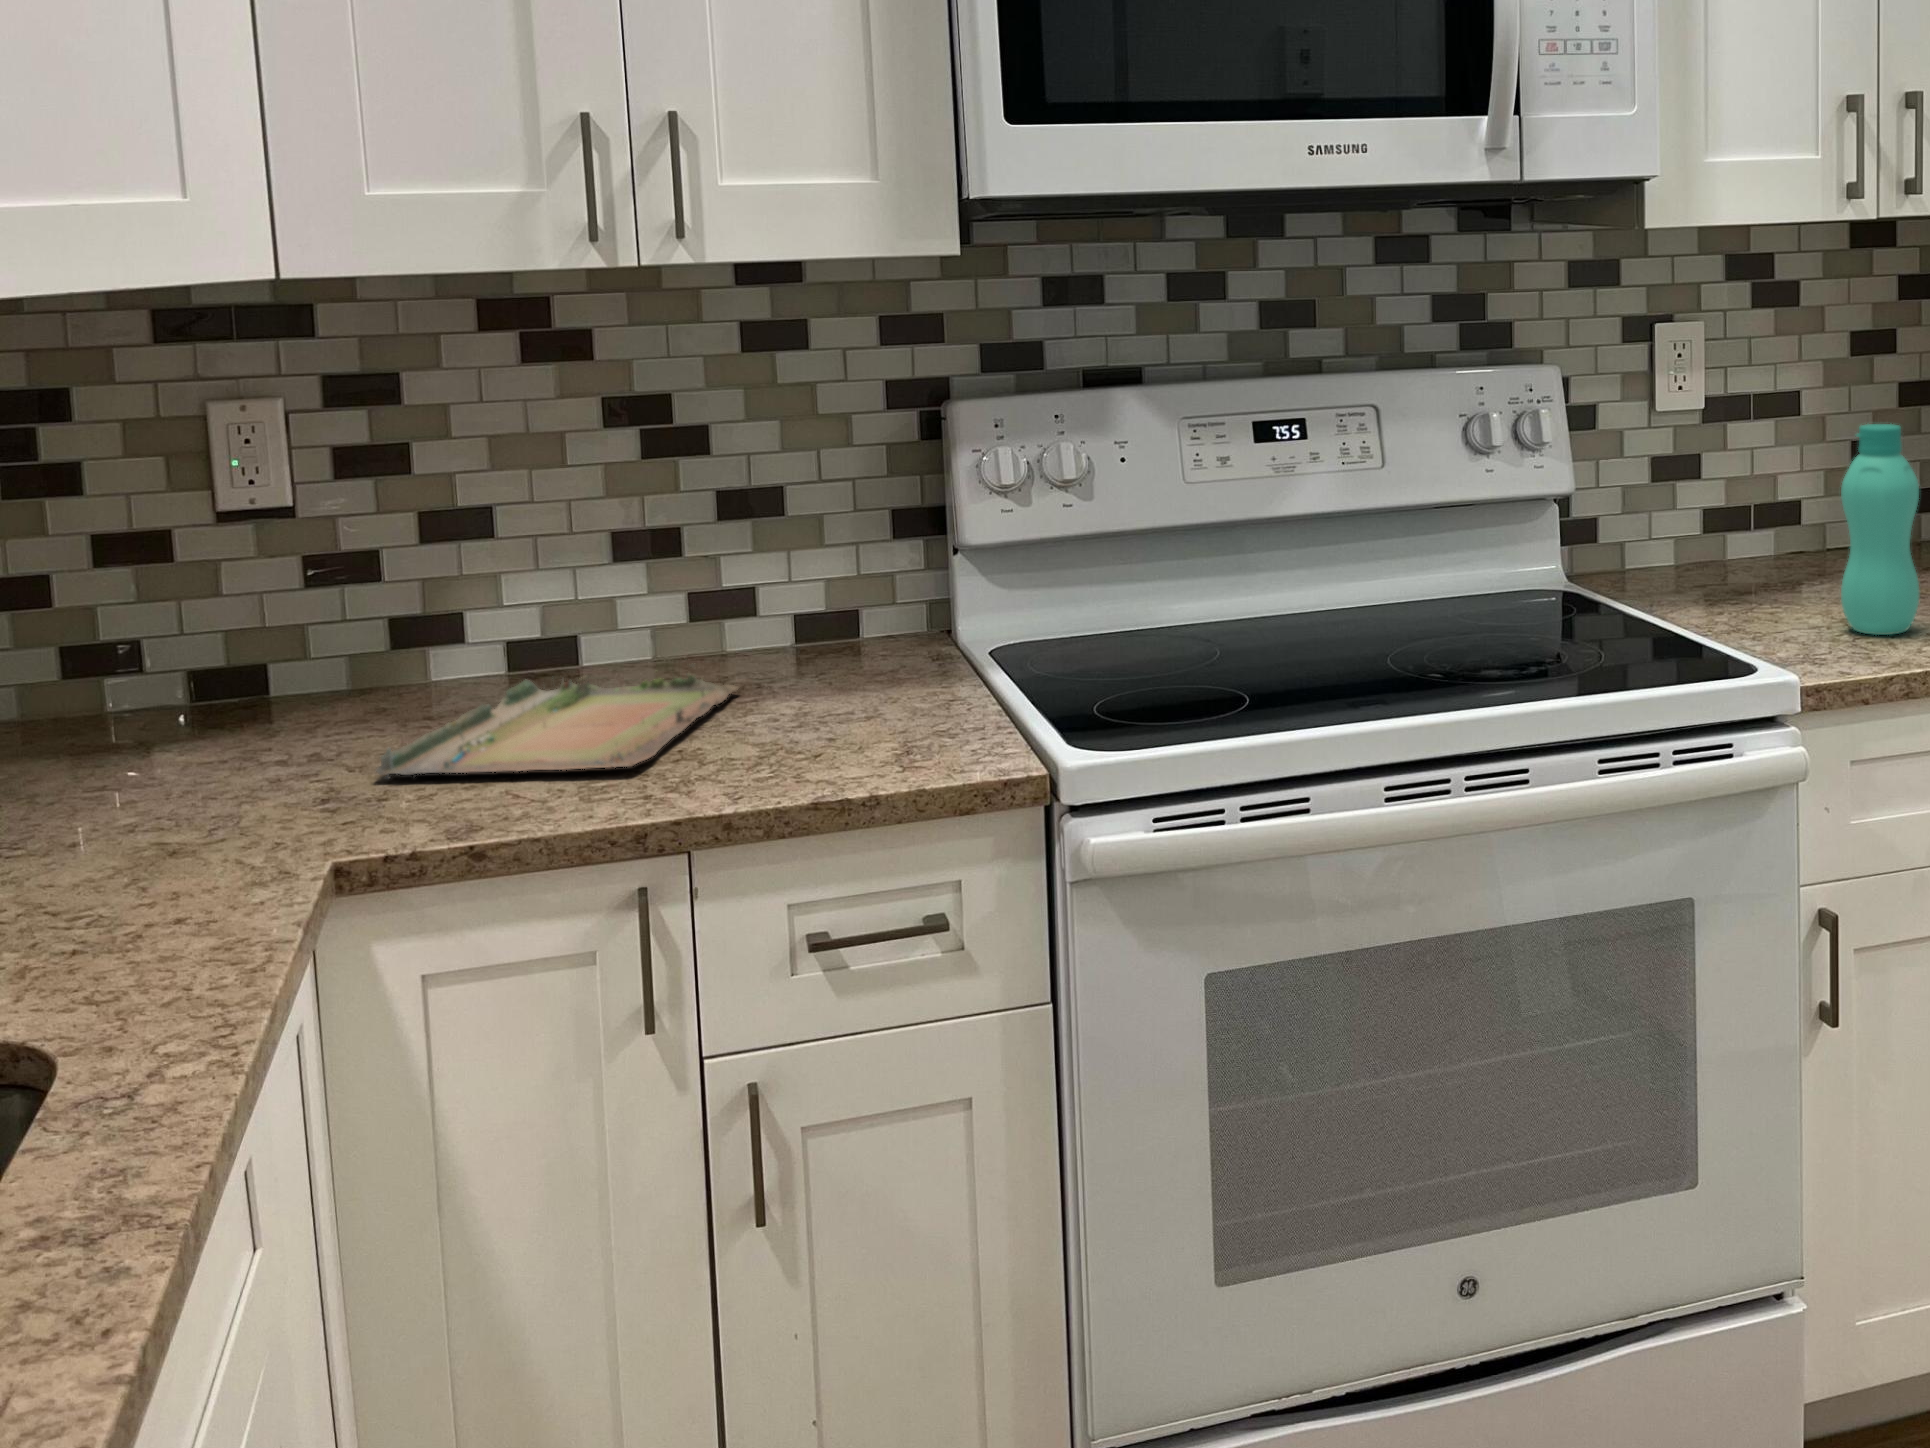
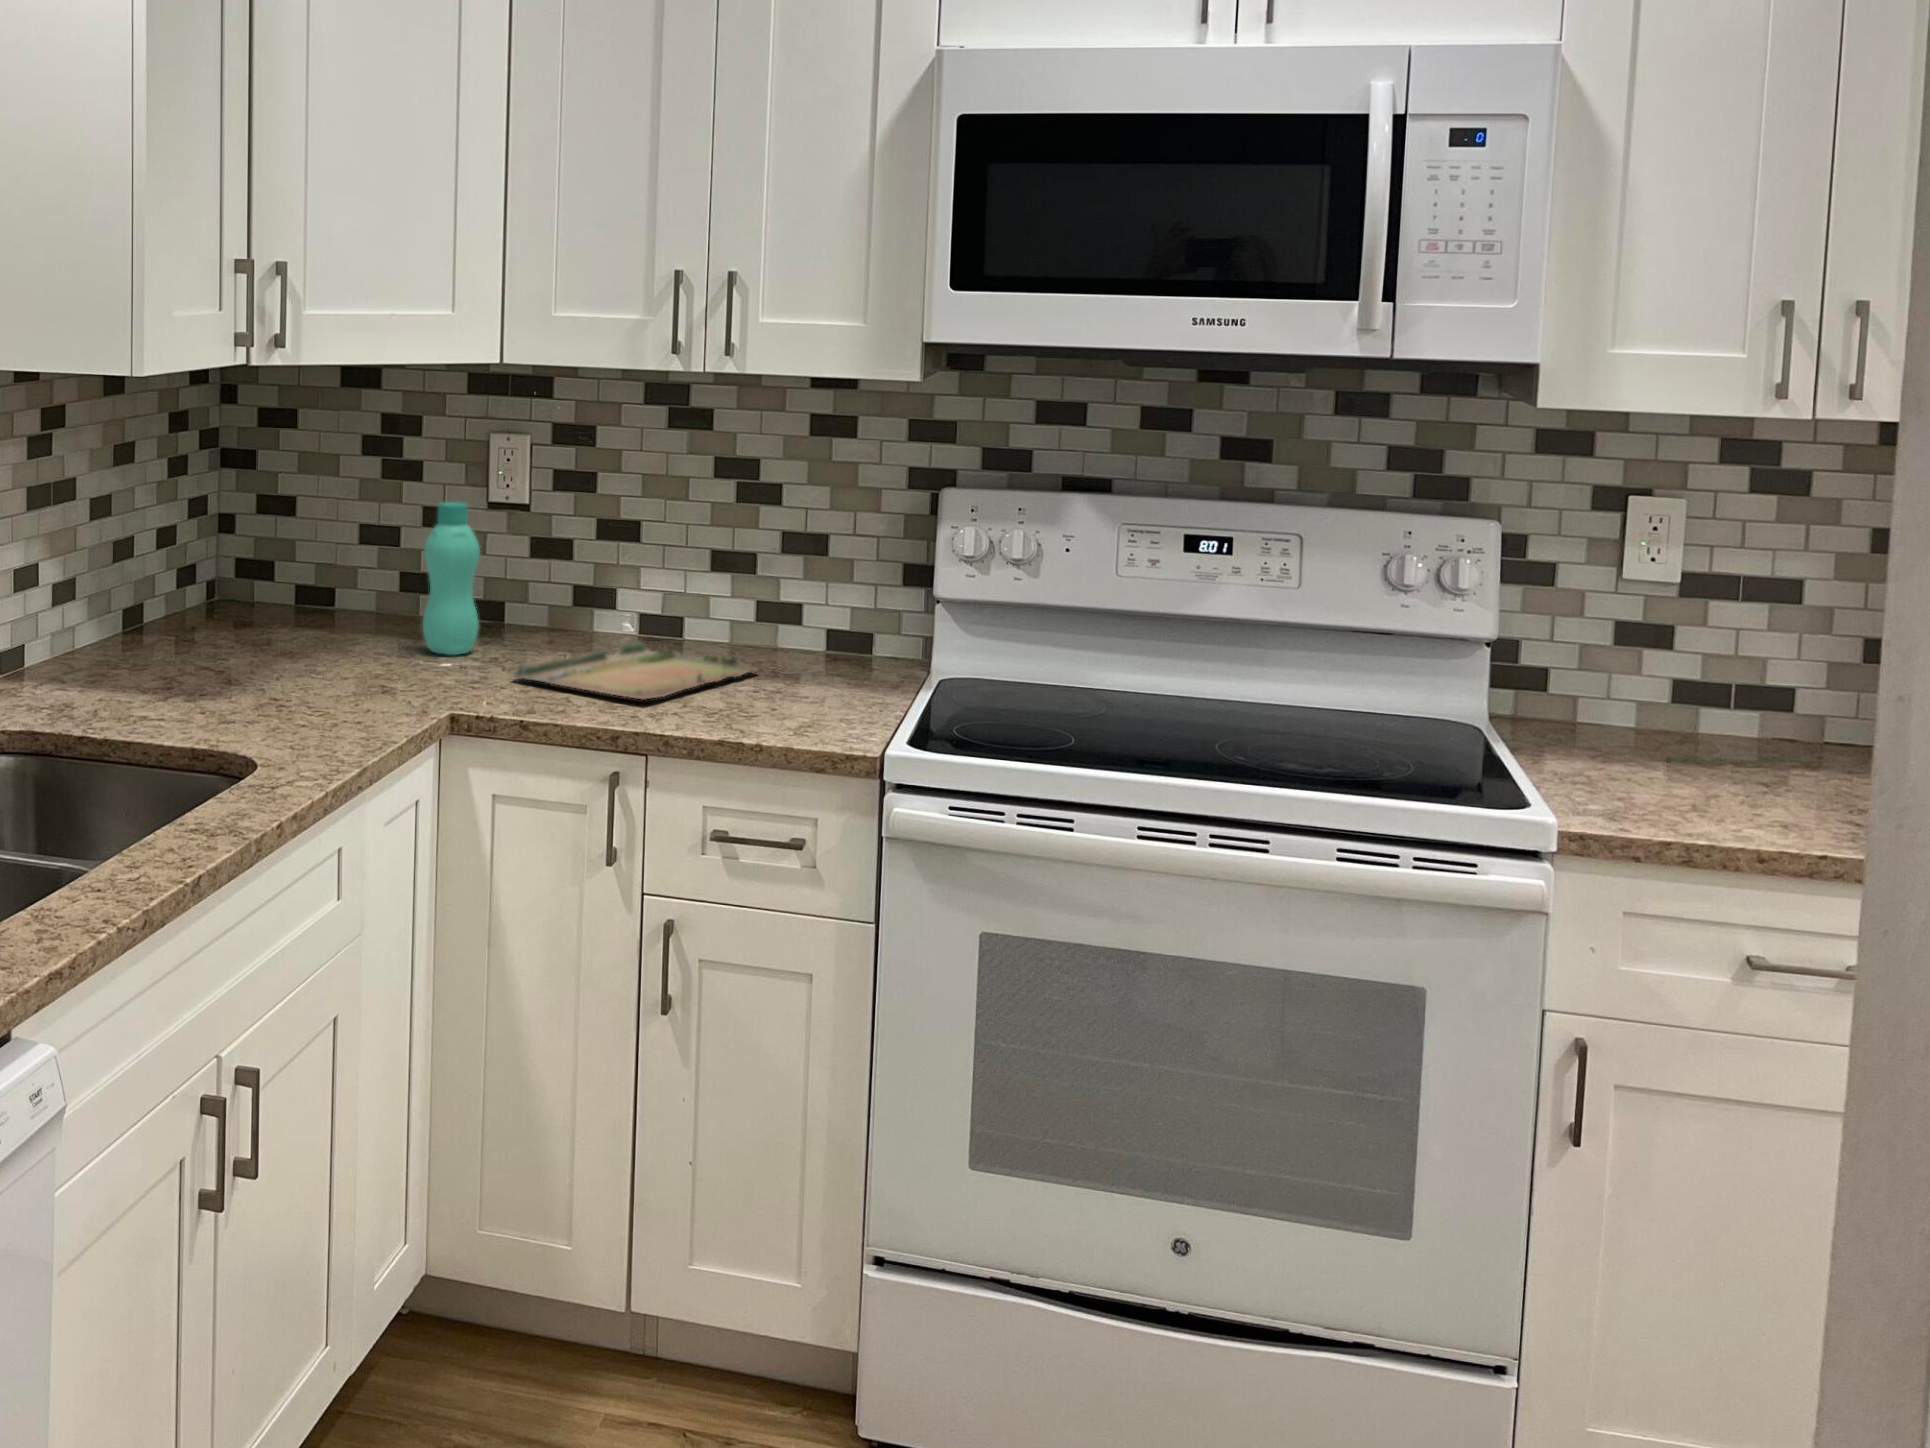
bottle: present [1841,424,1919,635] -> present [423,502,480,655]

